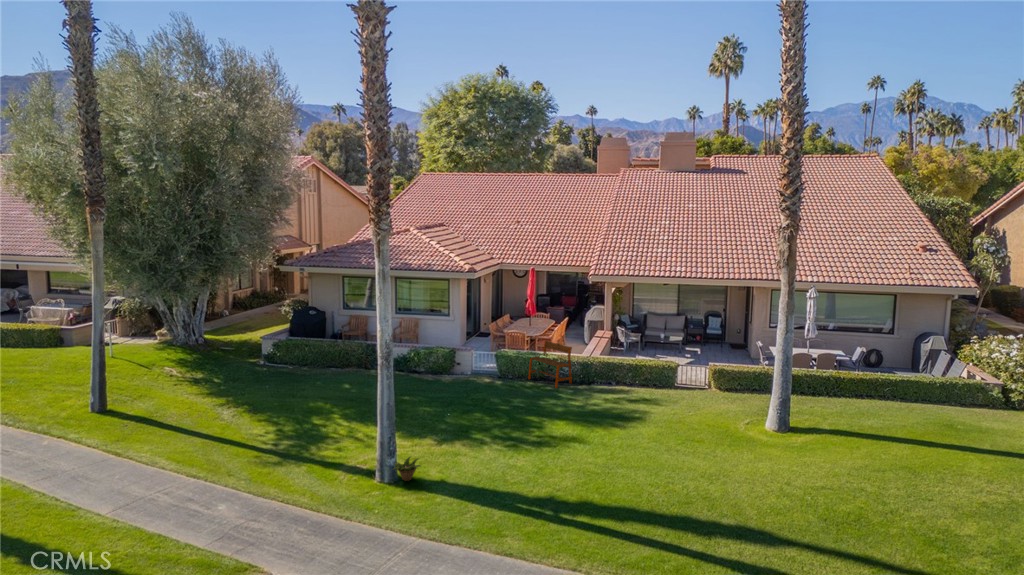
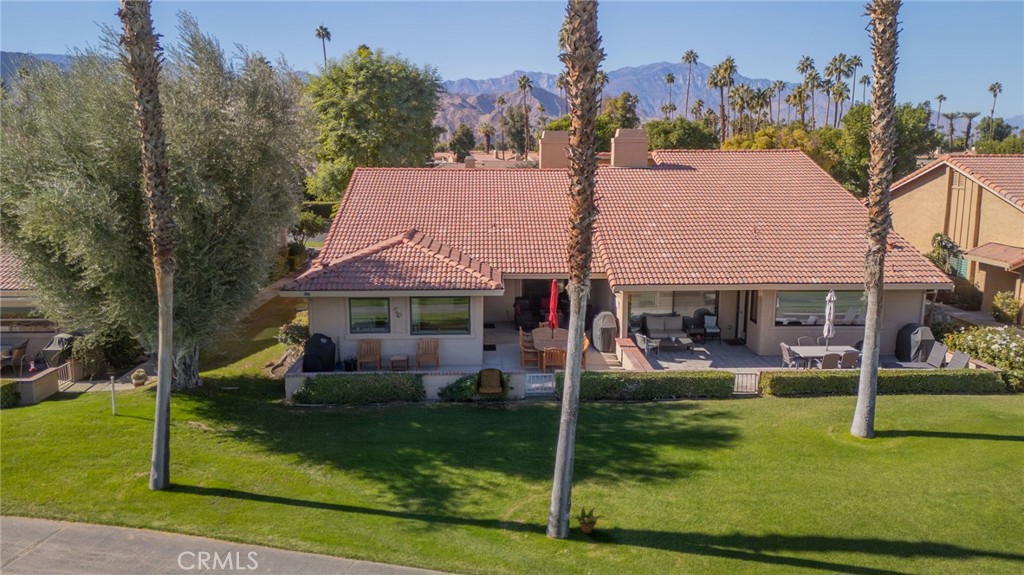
lounge chair: none [410,339,443,378] -> present [474,368,507,405]
bench: present [528,341,572,388] -> none [595,362,642,411]

